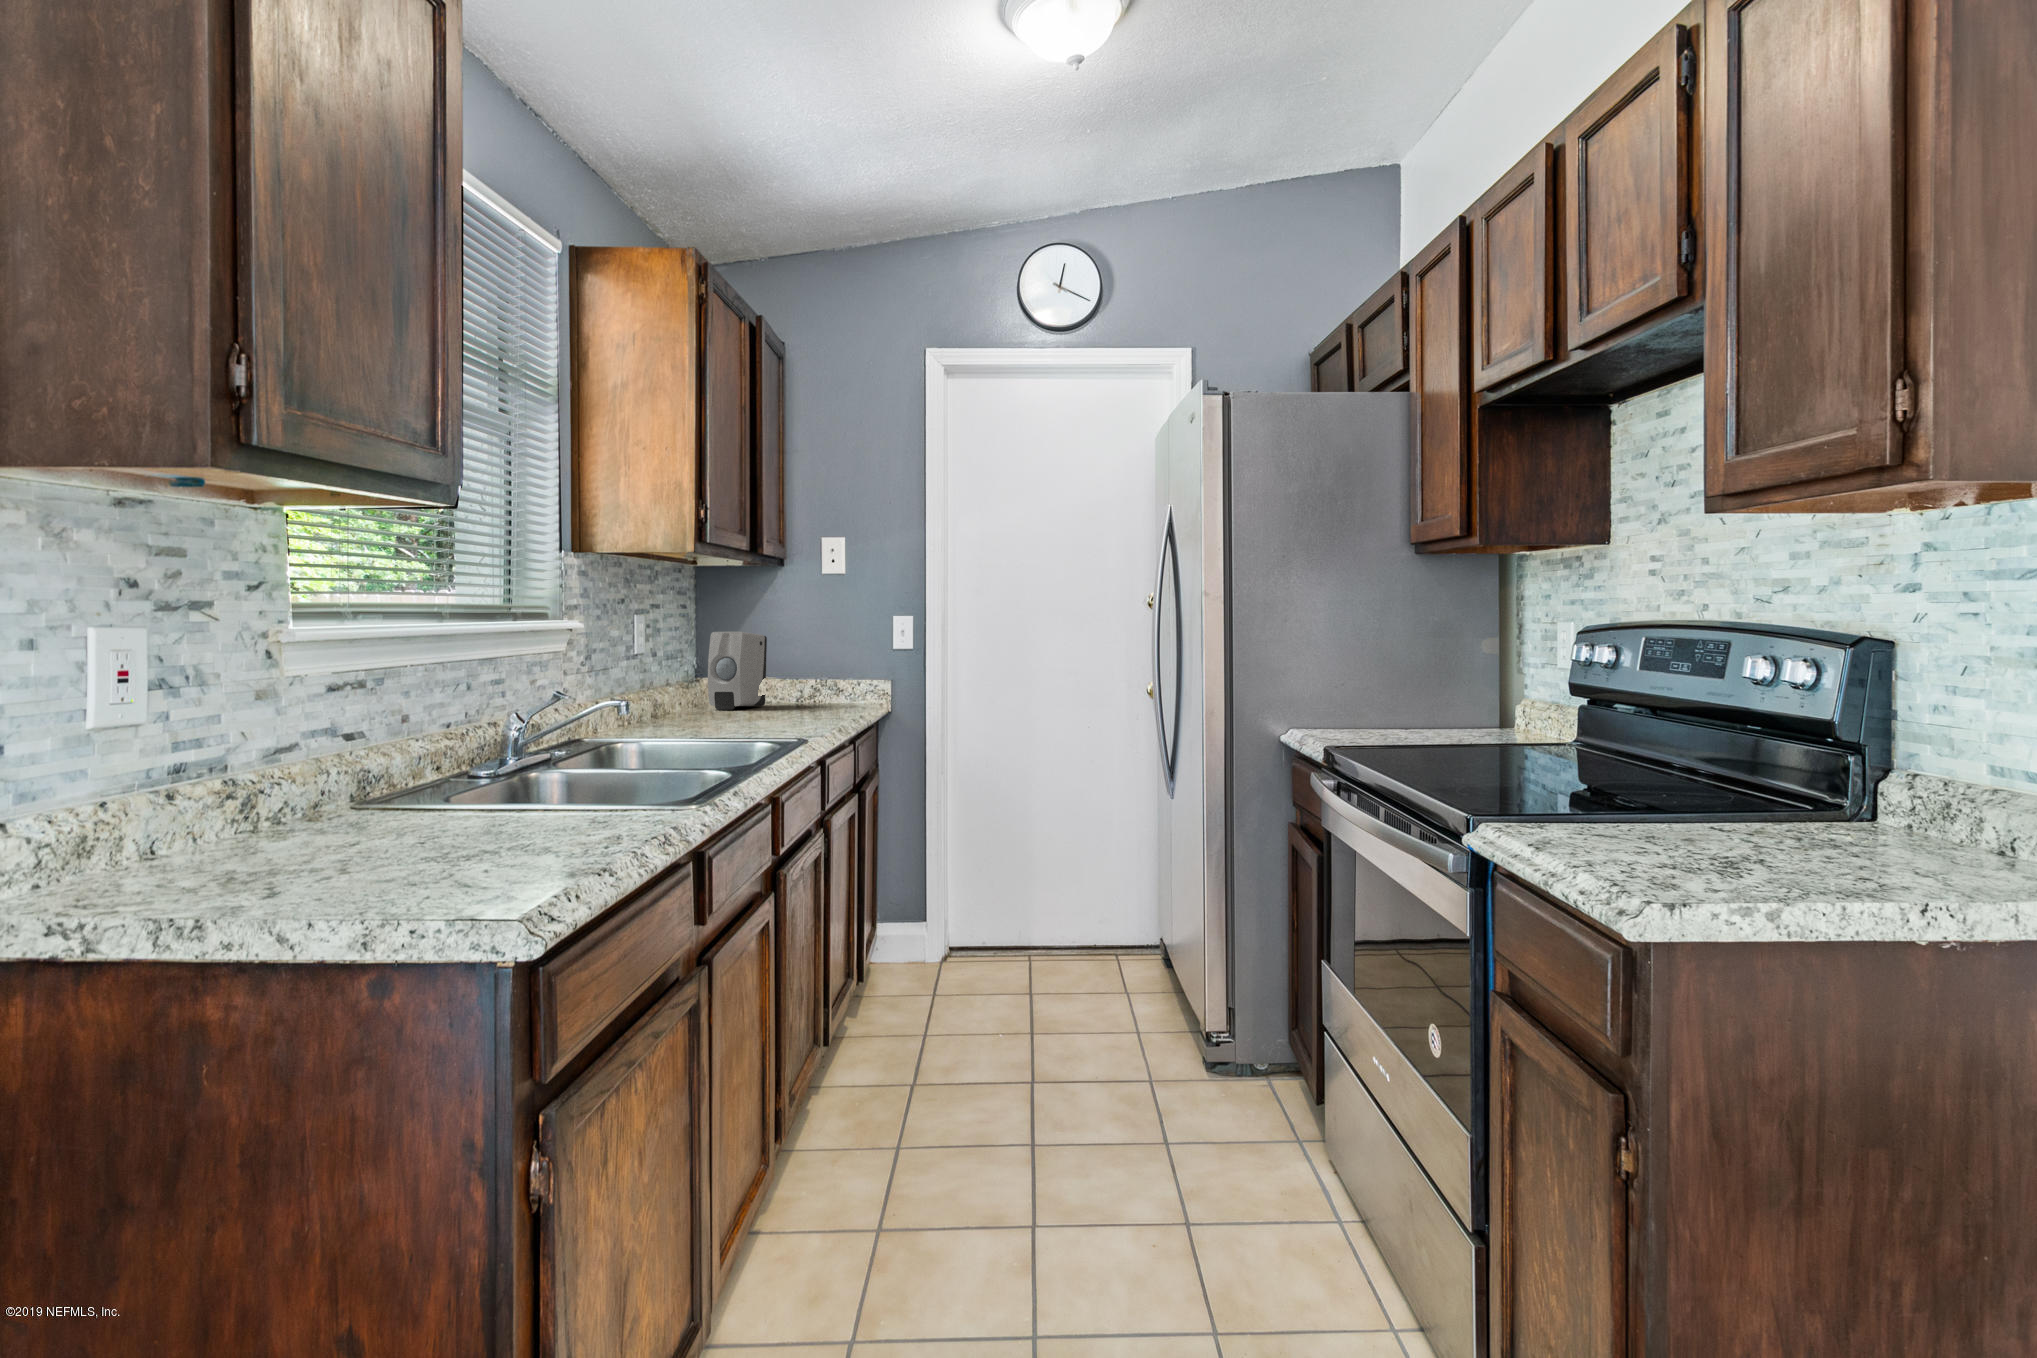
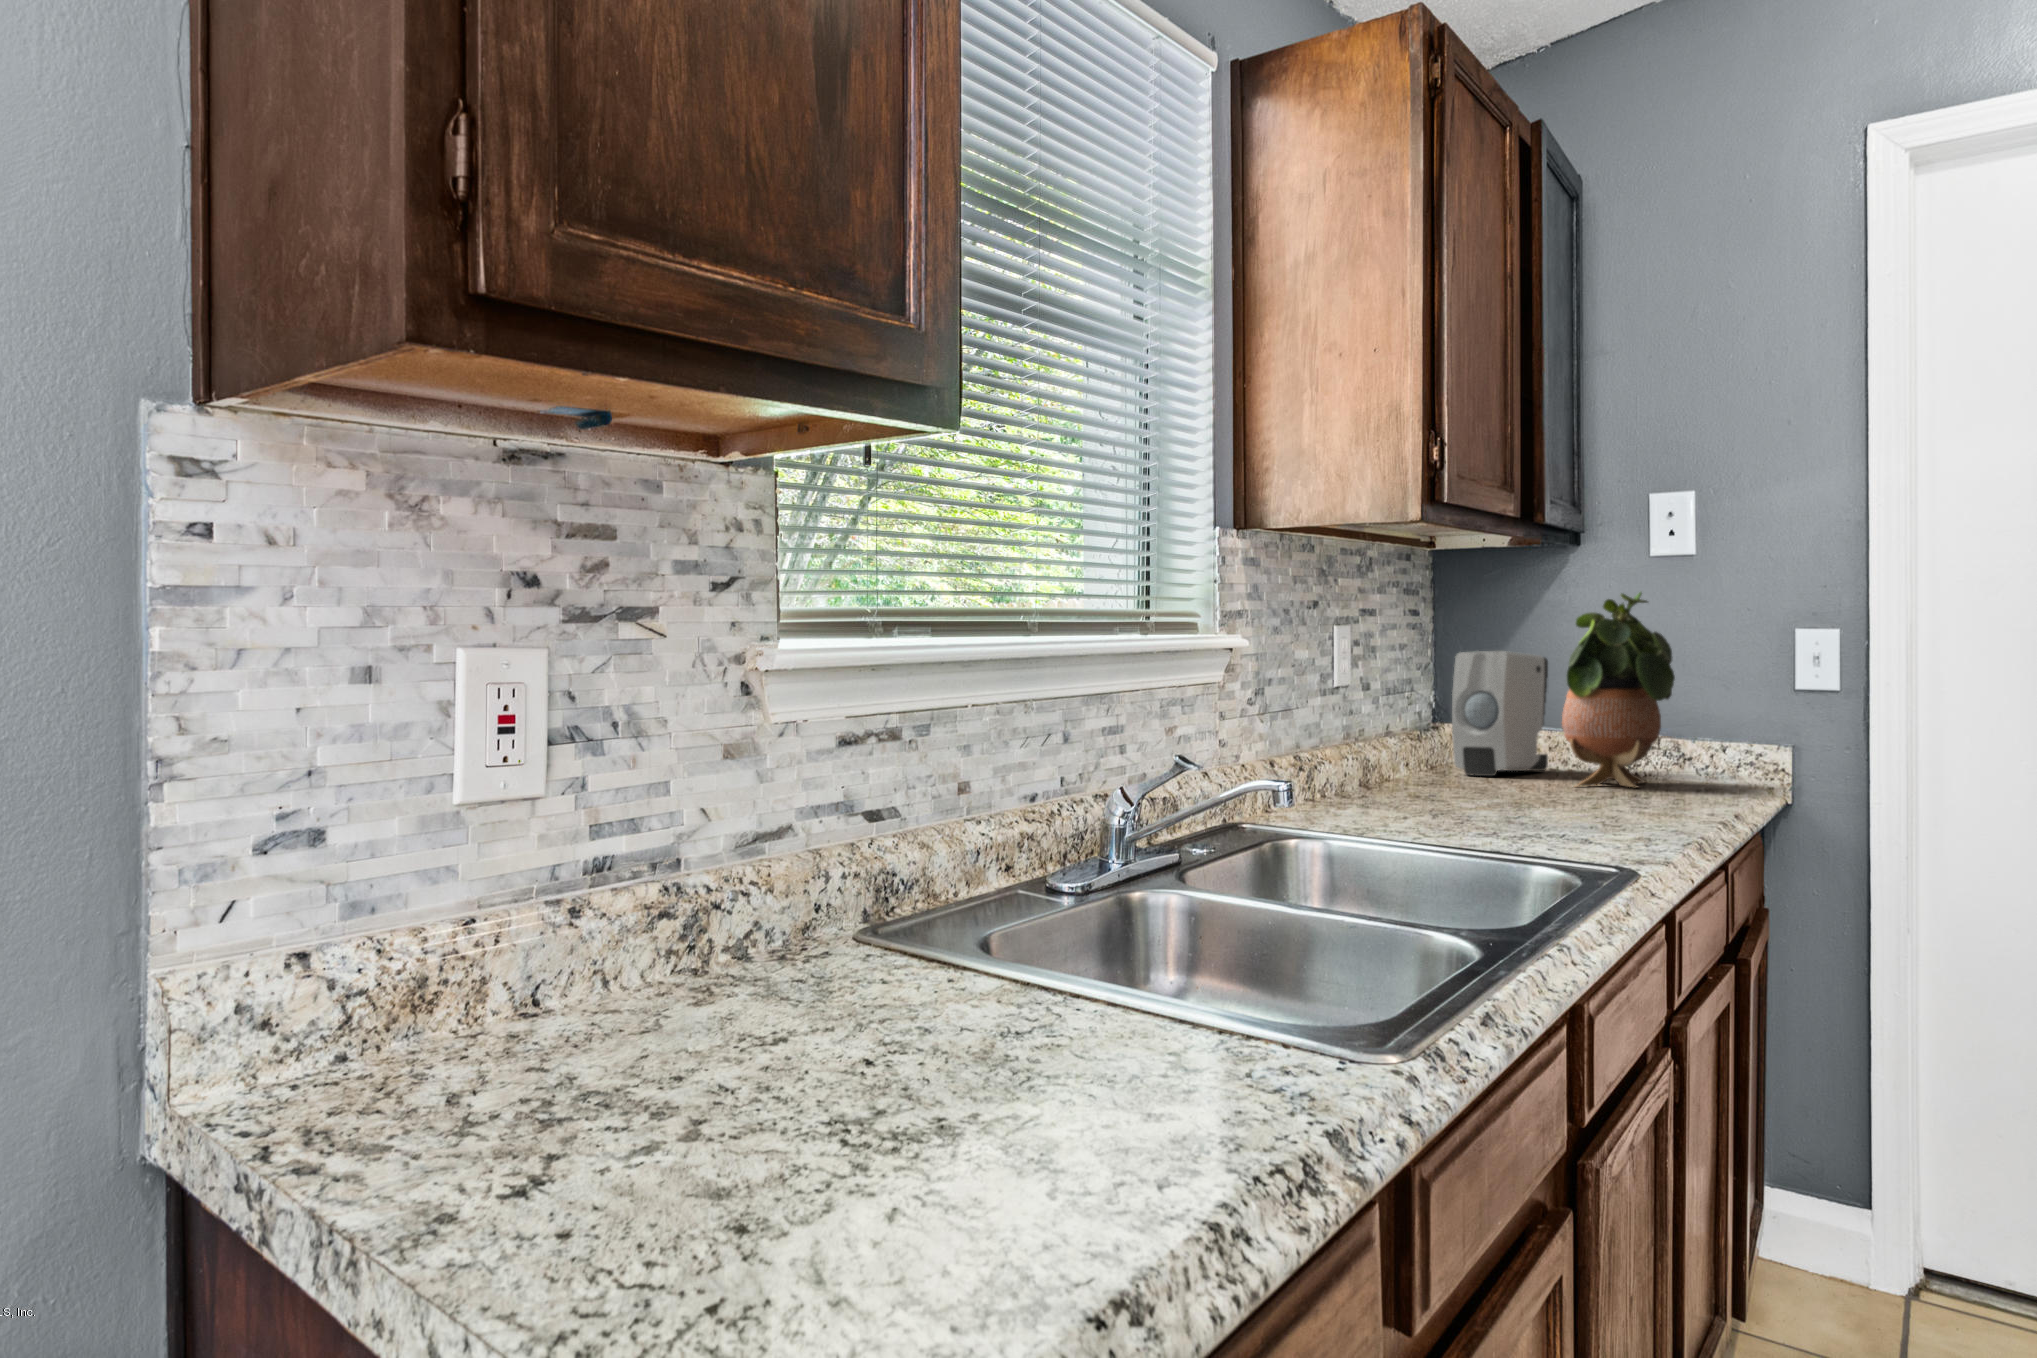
potted plant: none [773,599,834,713] -> present [1562,592,1675,788]

